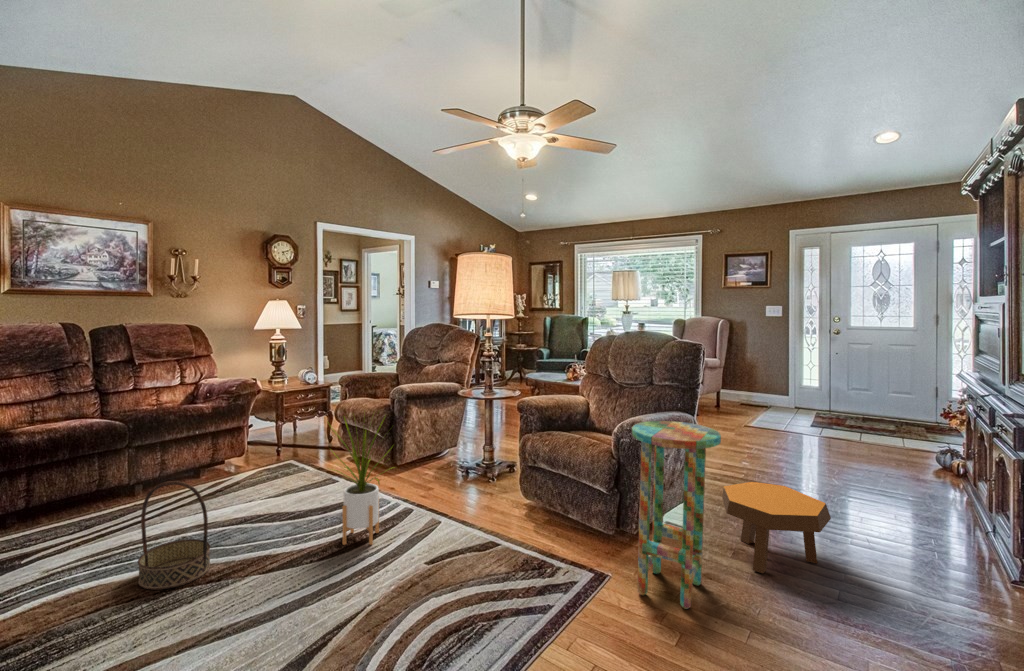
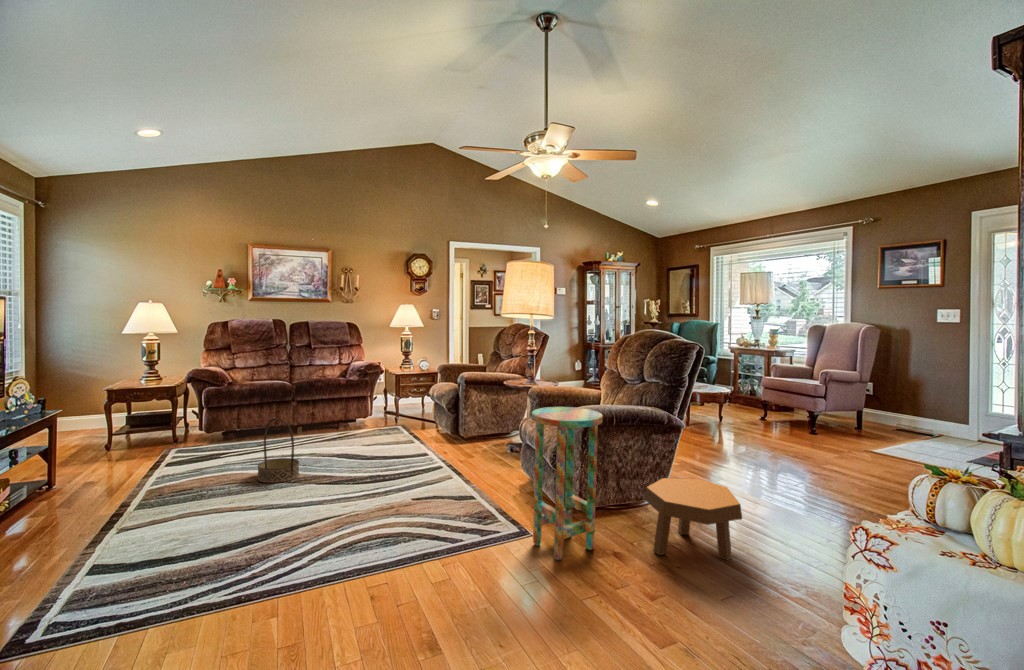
house plant: present [331,417,386,545] -> none [367,381,419,482]

